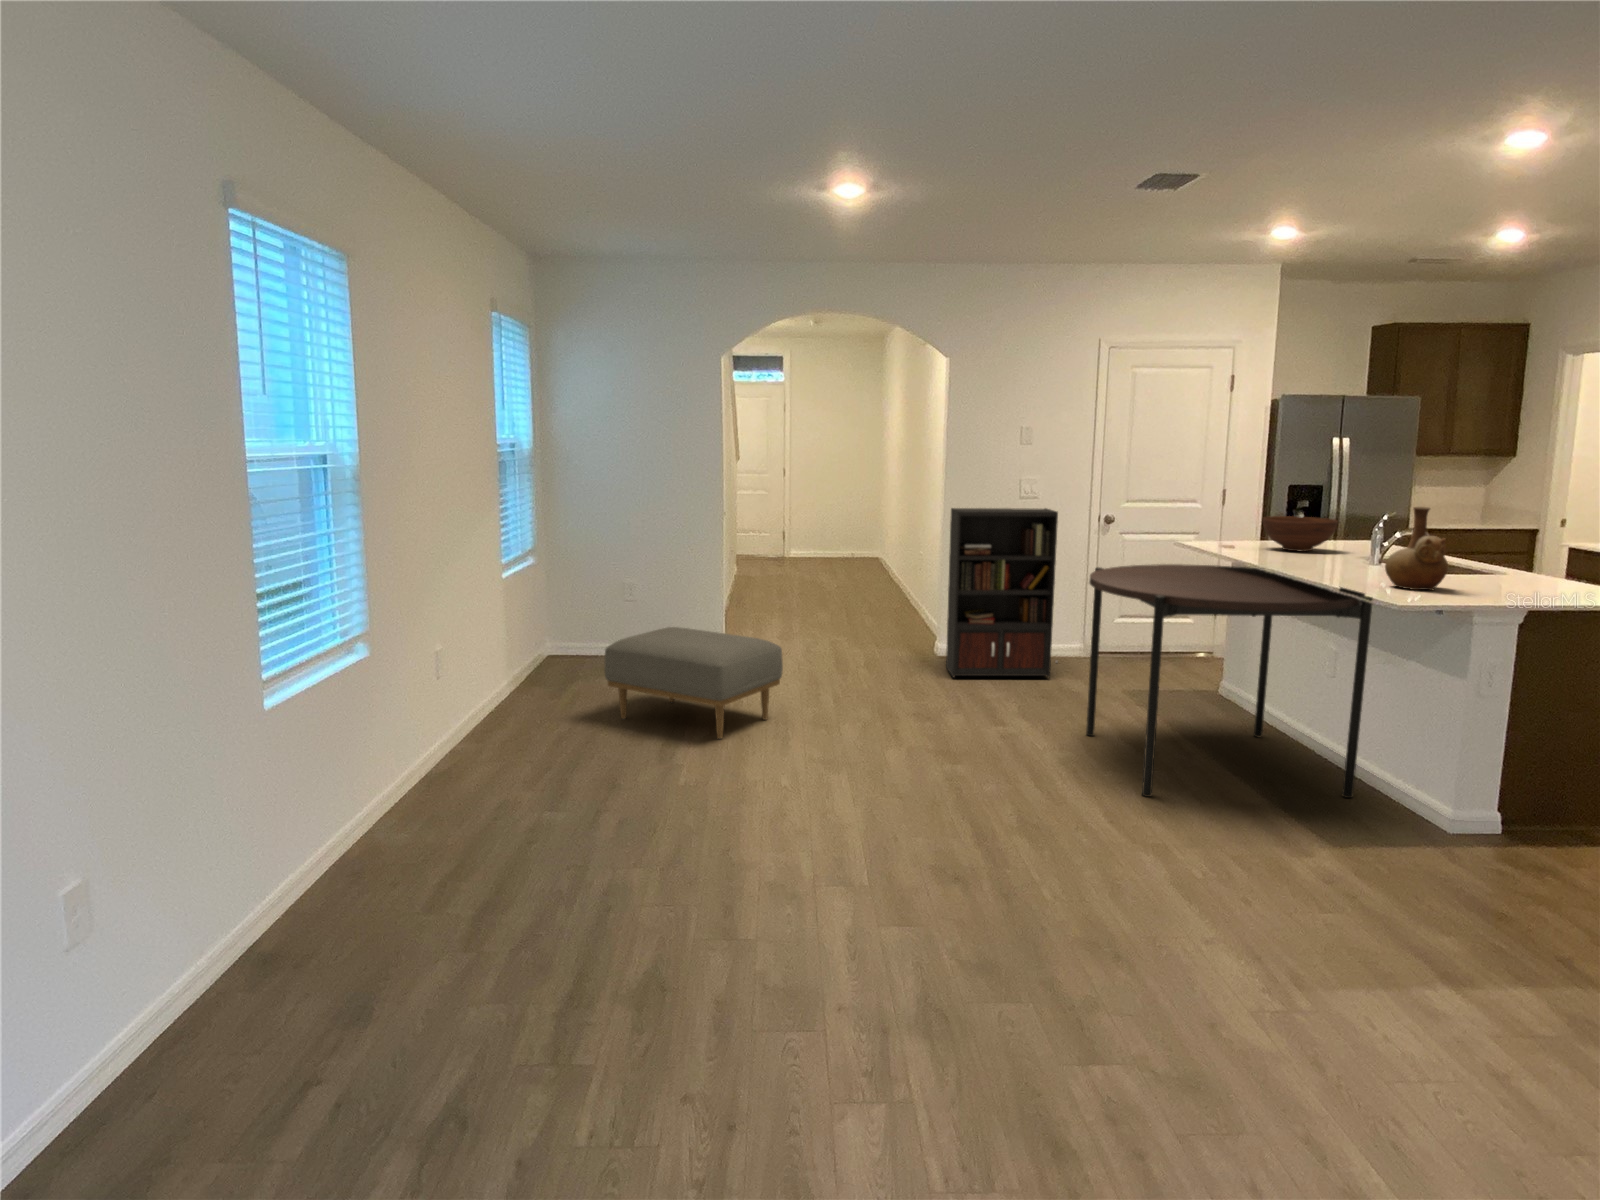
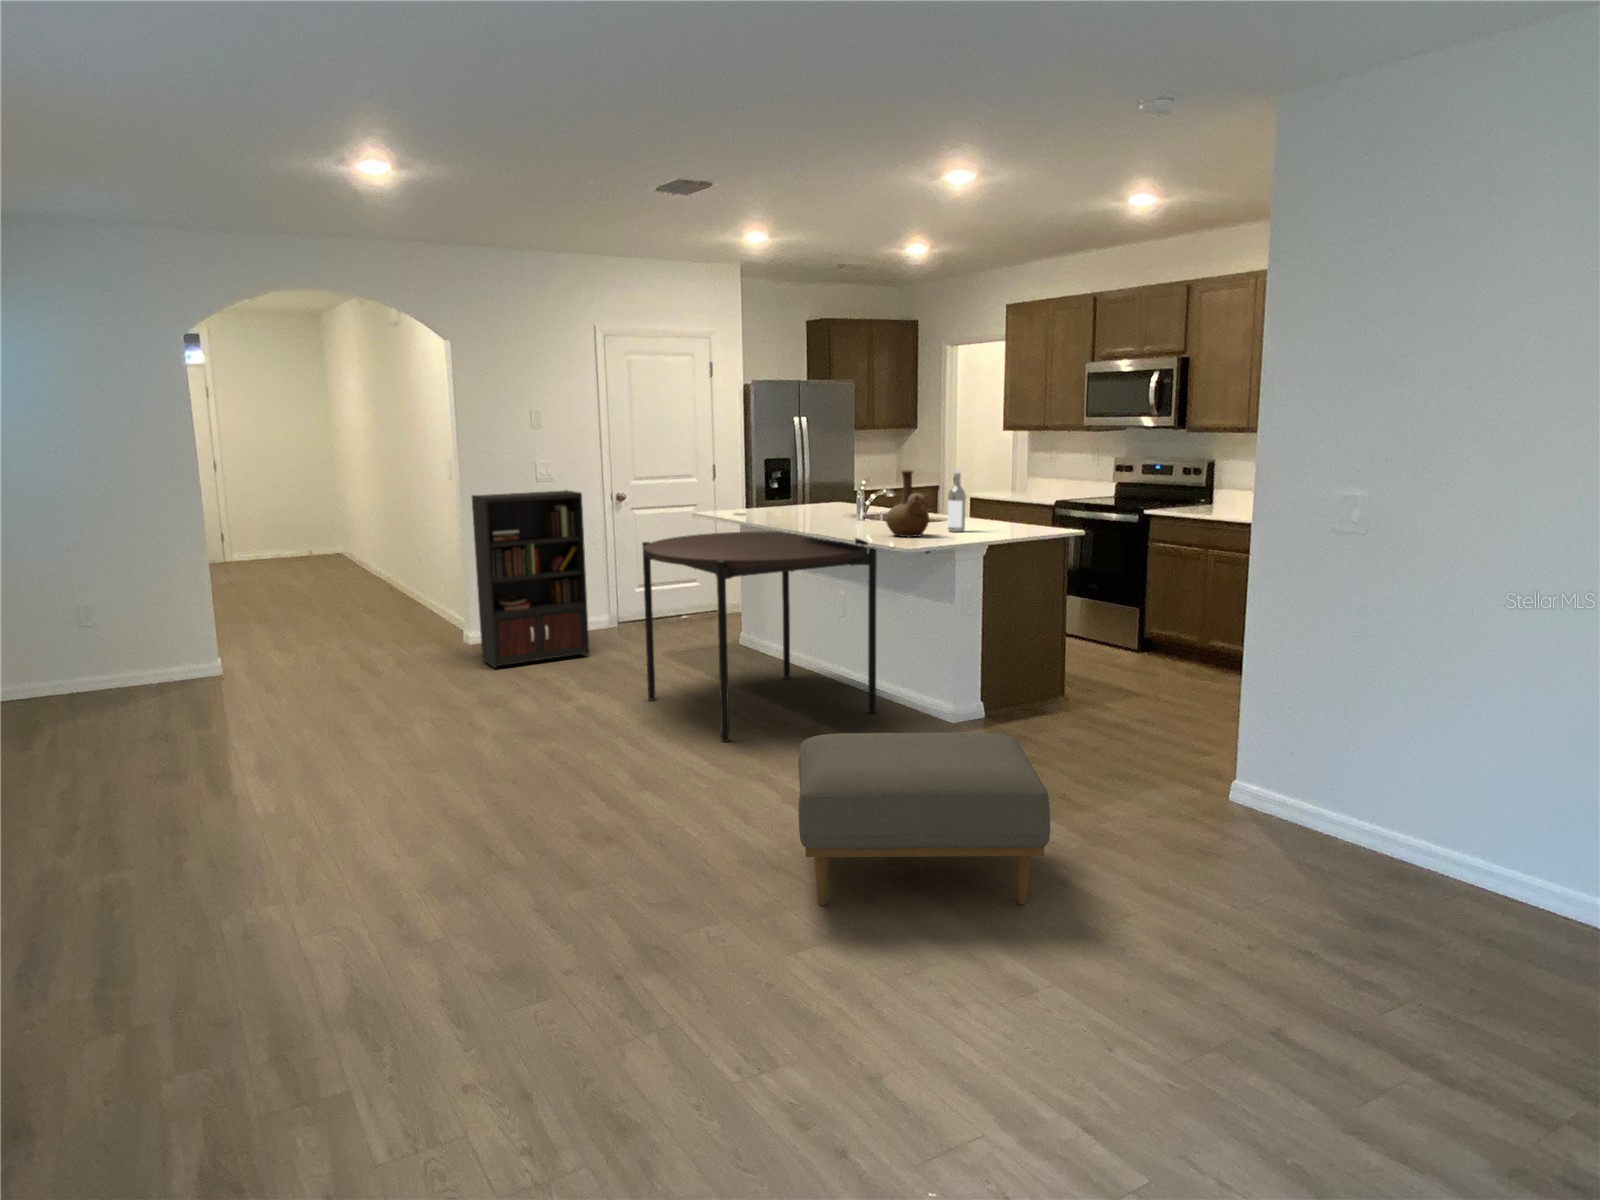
wine bottle: none [1480,508,1512,590] -> present [948,469,966,532]
fruit bowl: present [1263,516,1338,552] -> none [765,485,824,515]
ottoman: present [604,627,783,739] -> present [798,732,1050,905]

